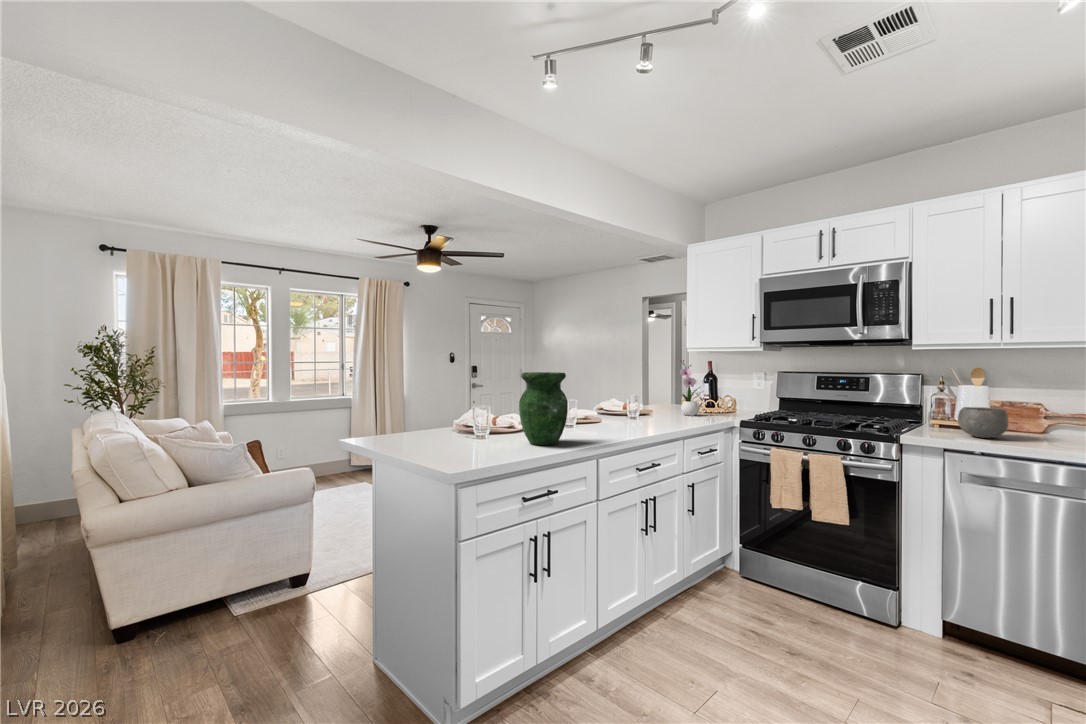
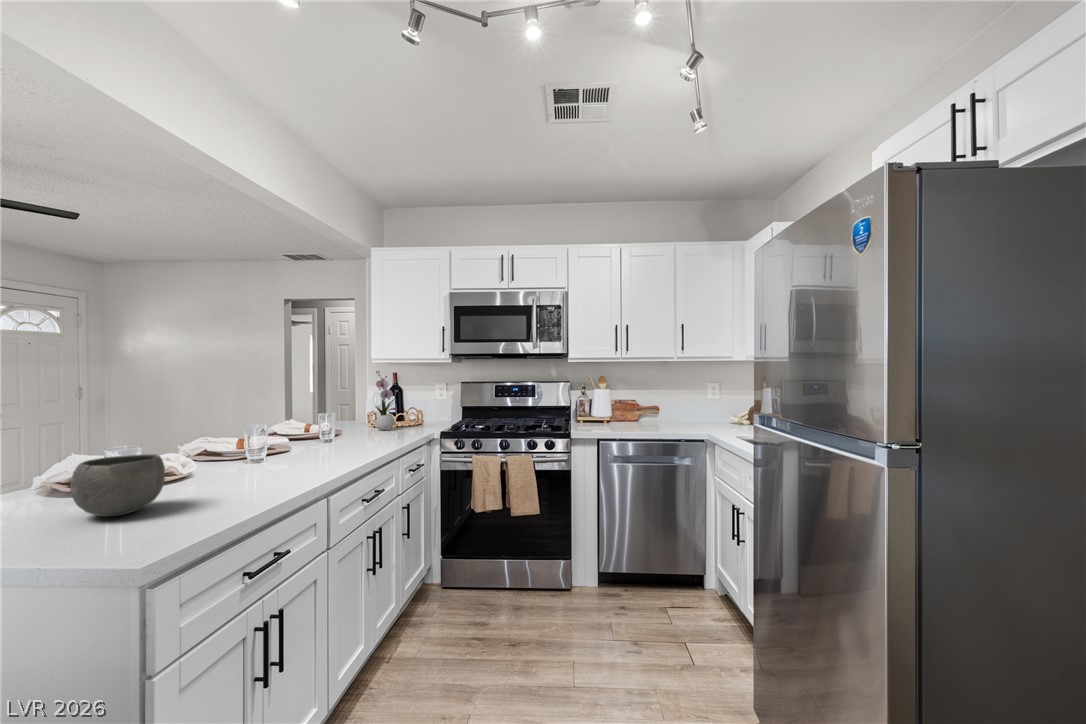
vase: present [519,372,568,445] -> none [212,388,292,493]
ceramic bowl: present [958,407,1008,438] -> present [70,454,165,516]

